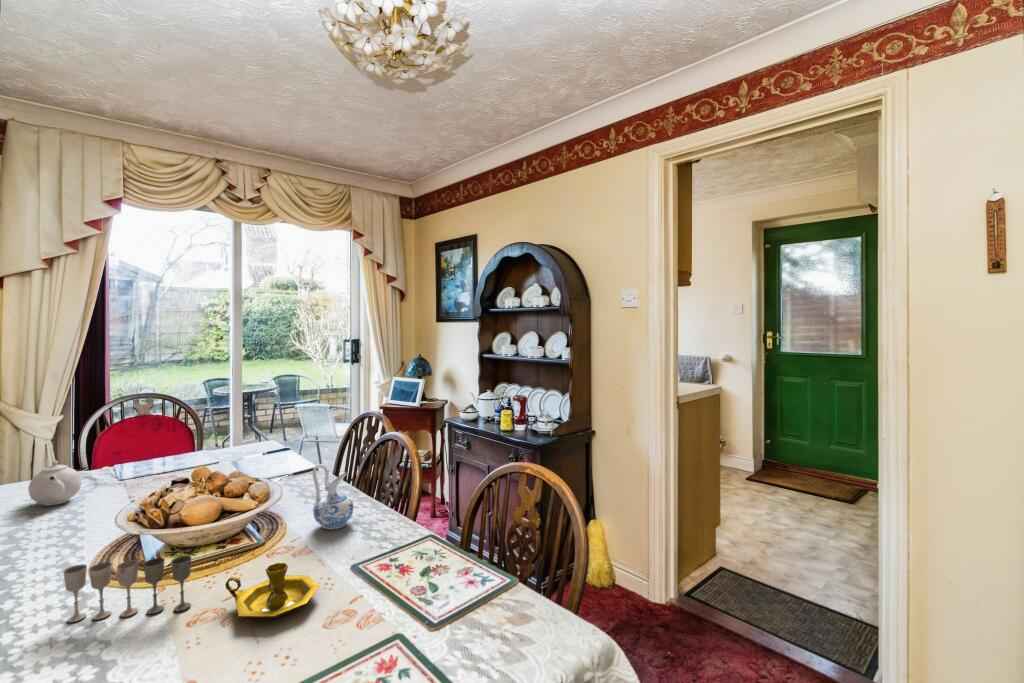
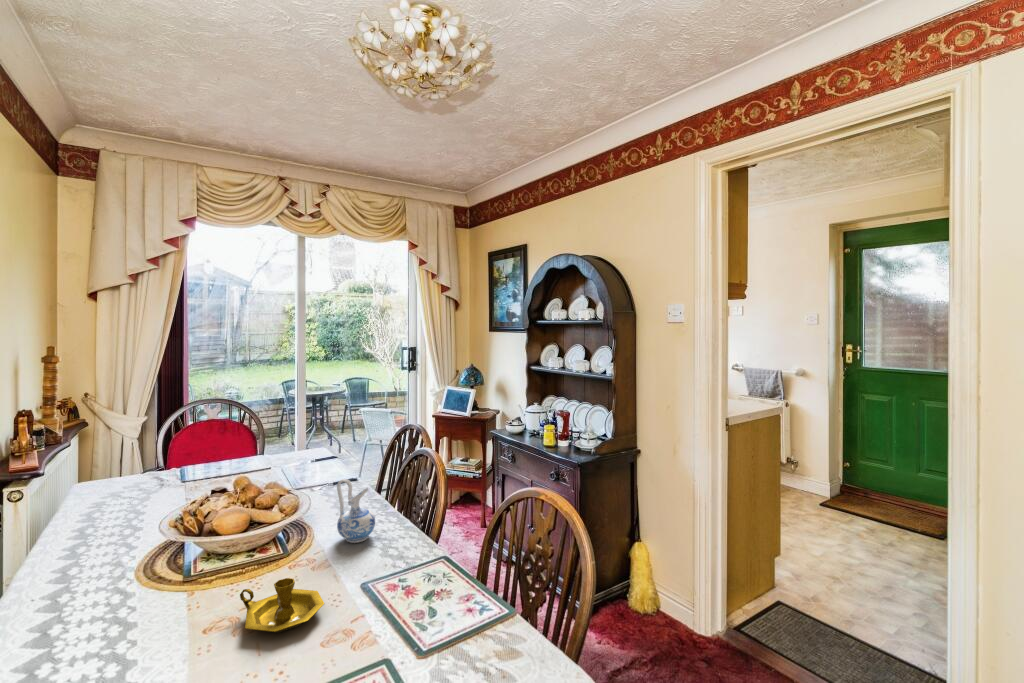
teapot: present [28,461,81,506] -> none [107,462,151,502]
wine glass: present [63,556,191,623] -> none [104,565,212,619]

